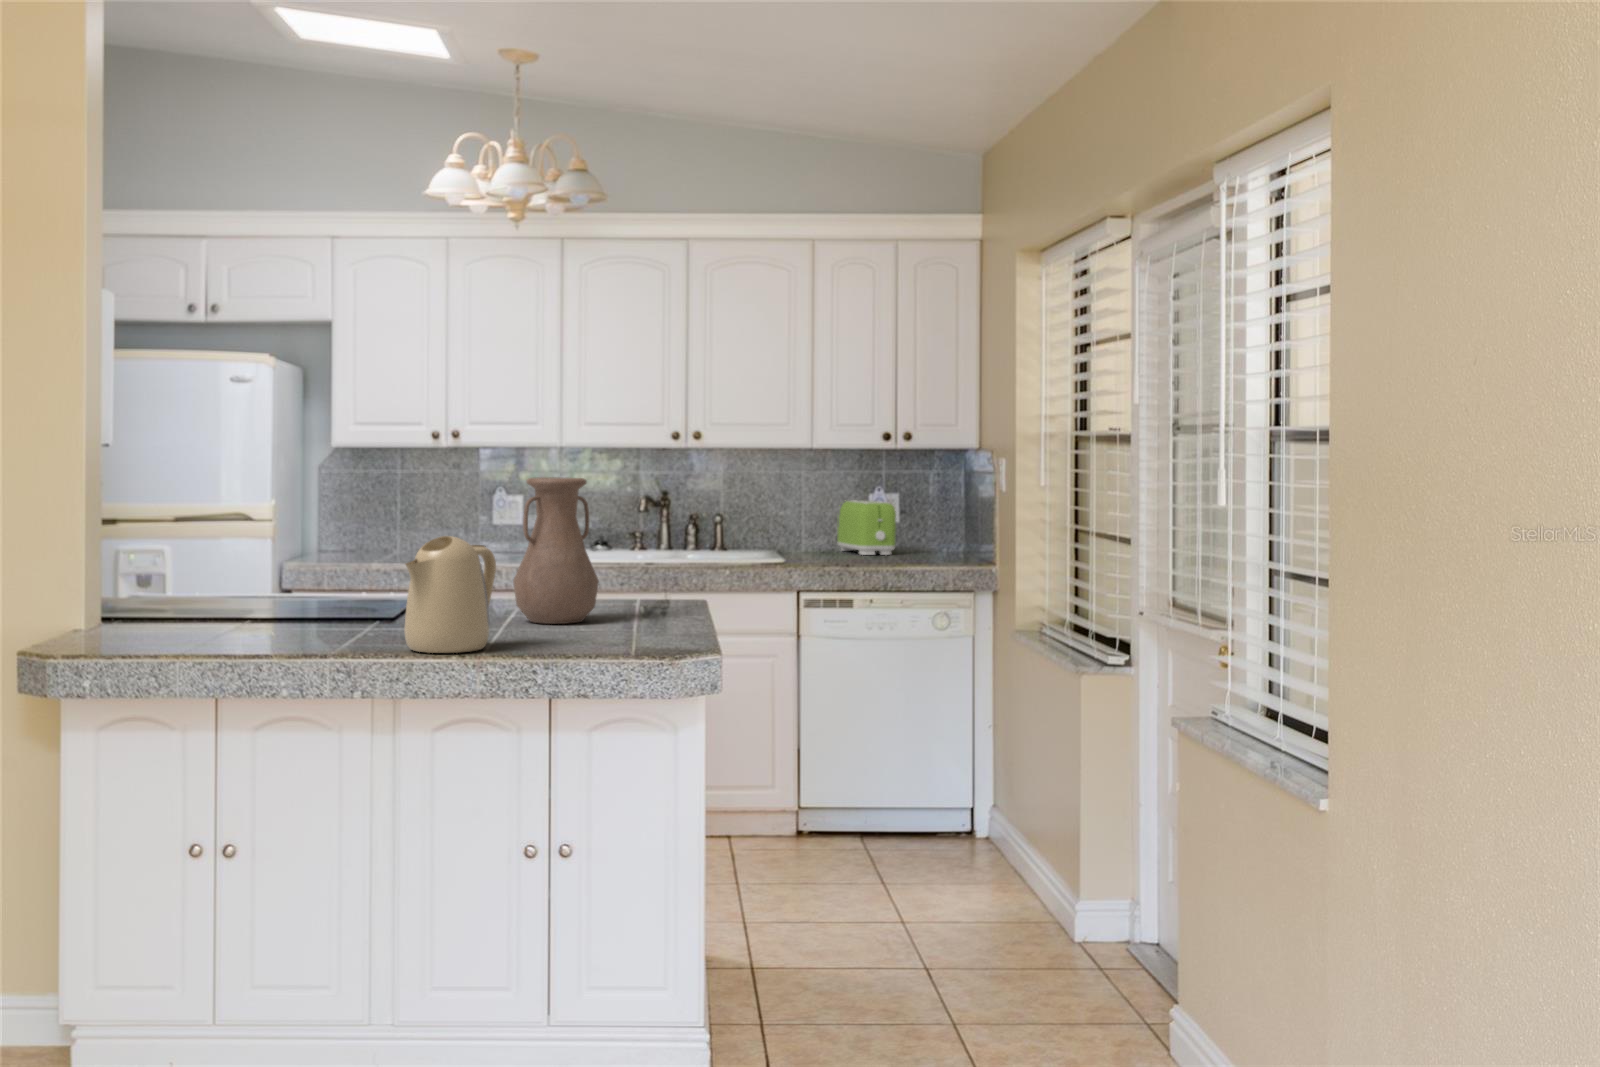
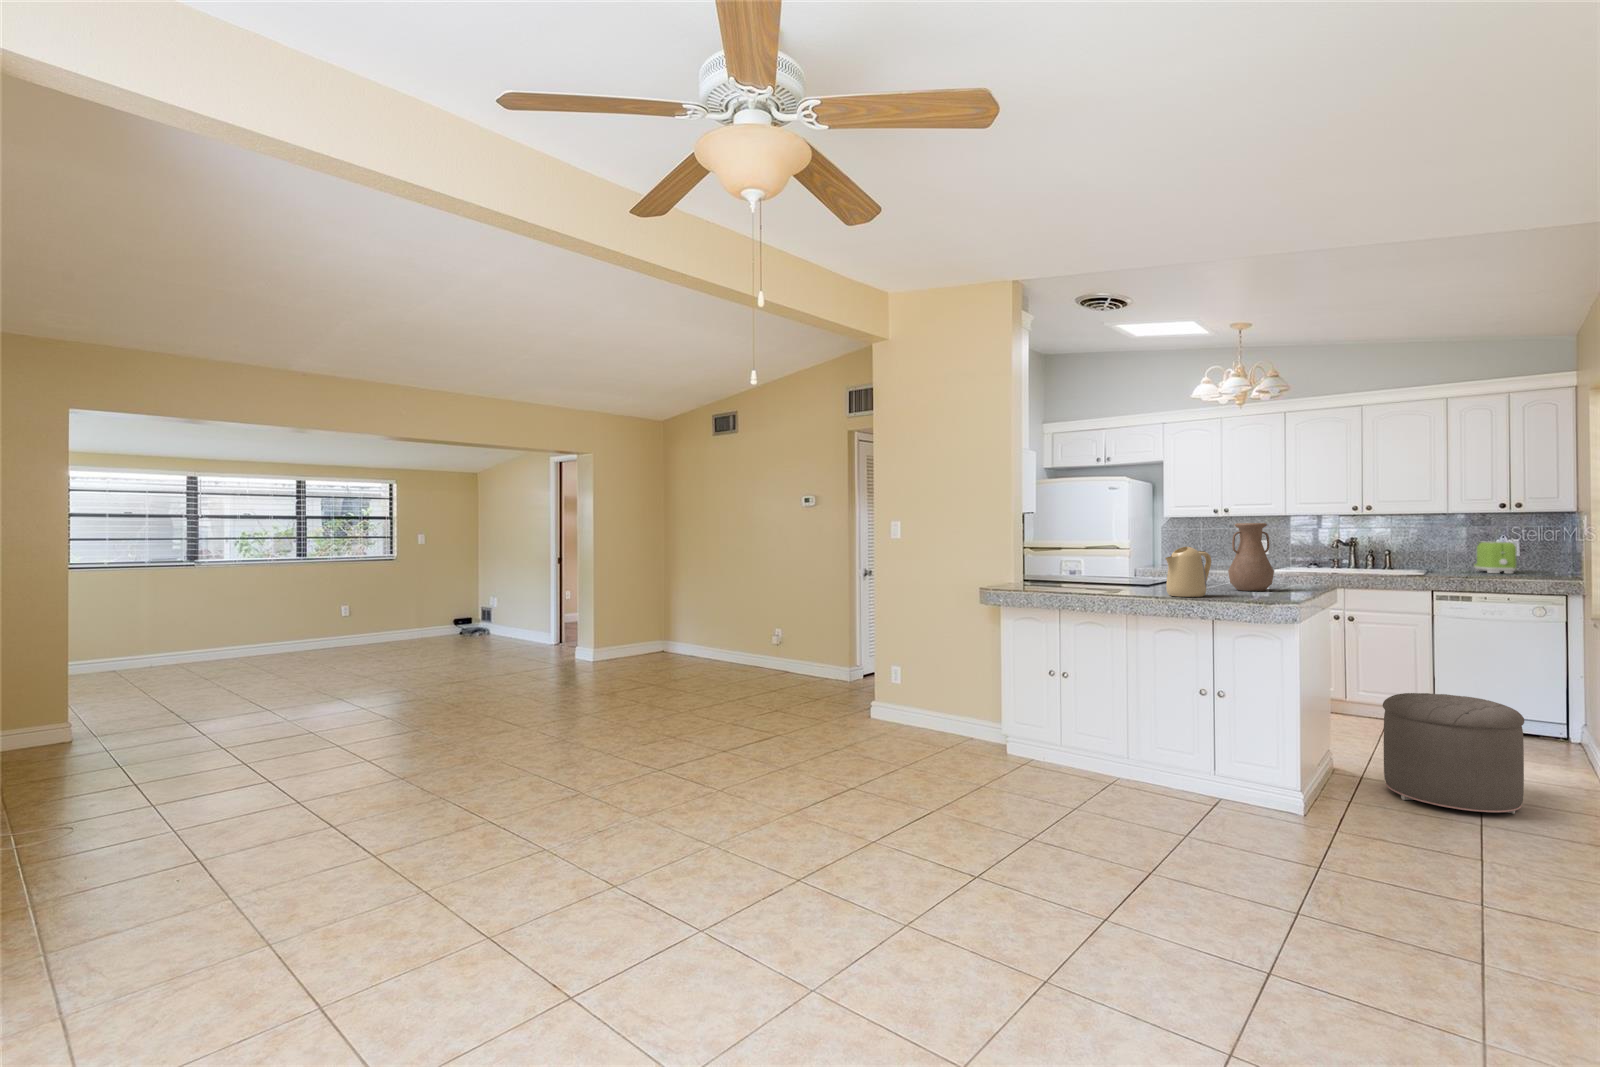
ottoman: none [776,794,974,1009] -> present [1383,693,1524,814]

